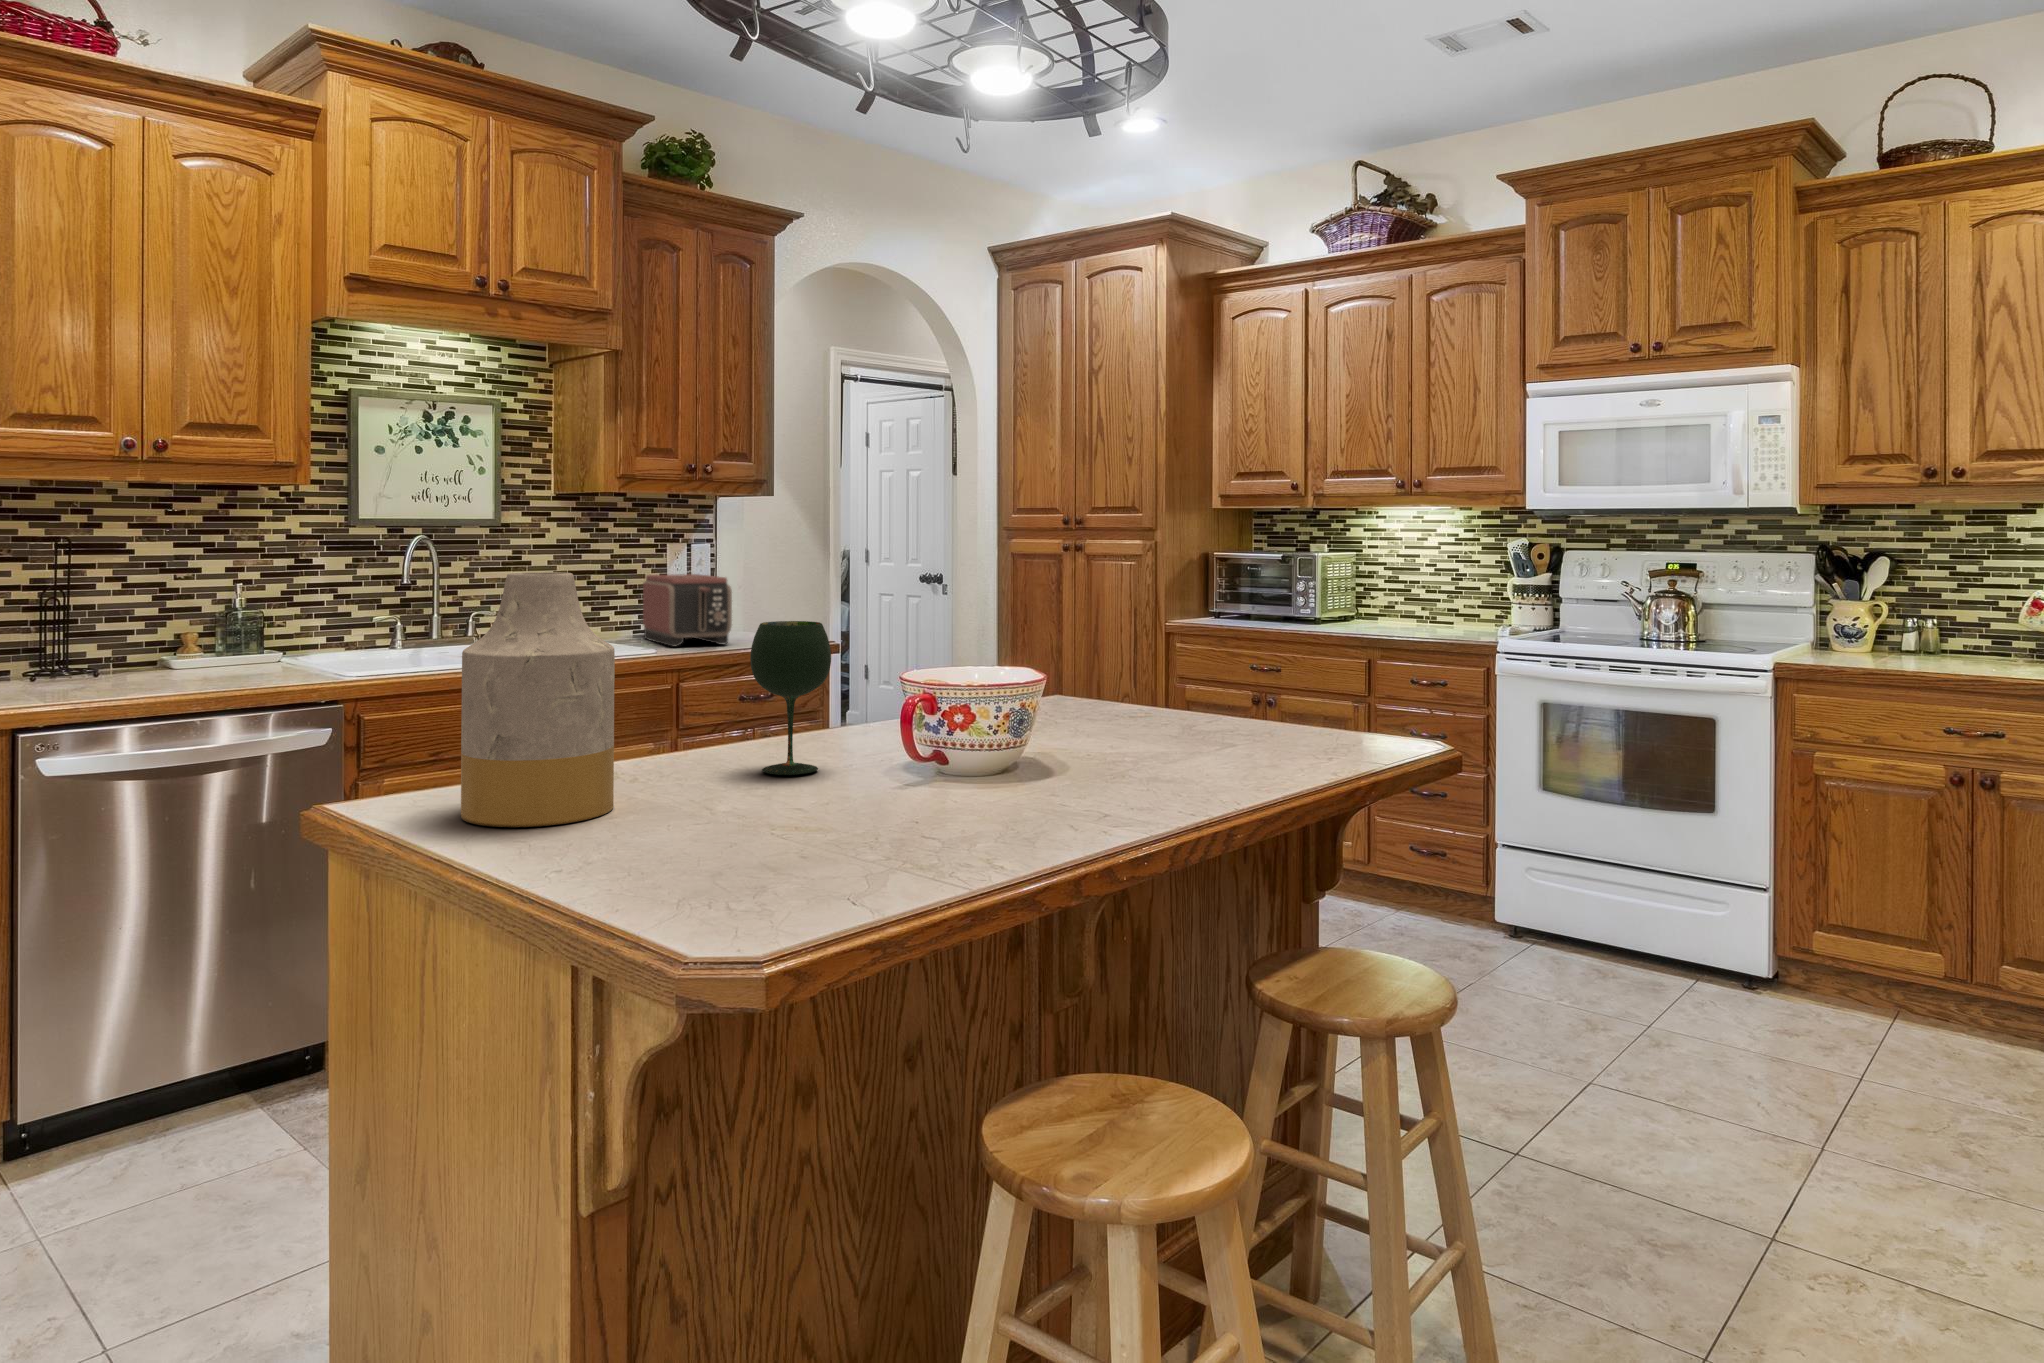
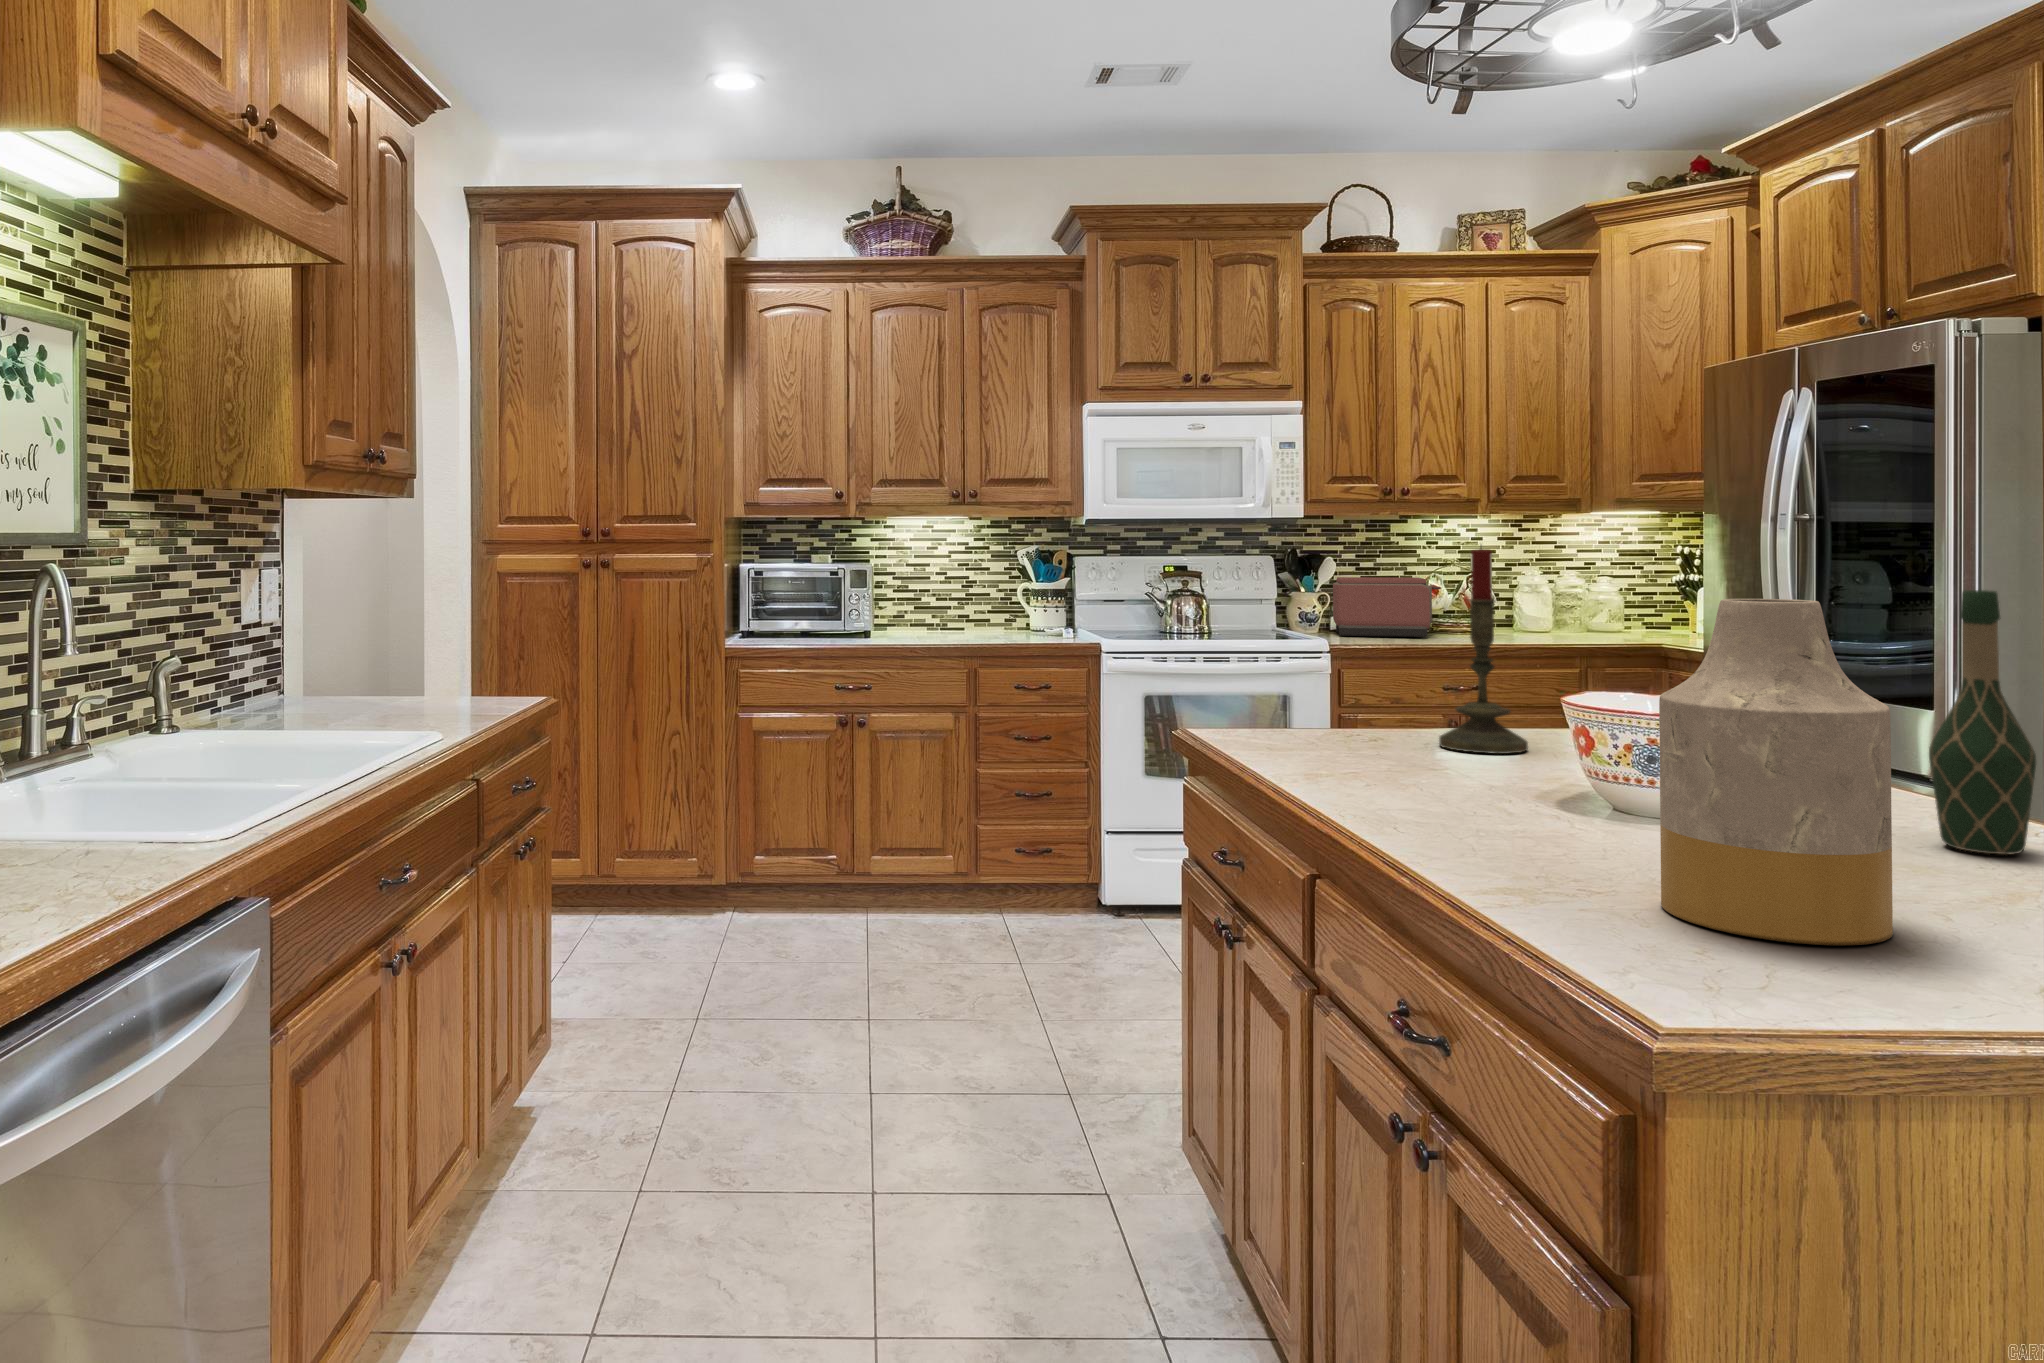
candle: none [1093,534,1171,739] -> present [1439,548,1528,754]
toaster: present [643,574,732,646] -> present [1333,577,1441,637]
wine bottle: none [878,580,958,834] -> present [1929,590,2036,855]
wine glass: present [750,621,831,775] -> none [1530,649,1637,834]

